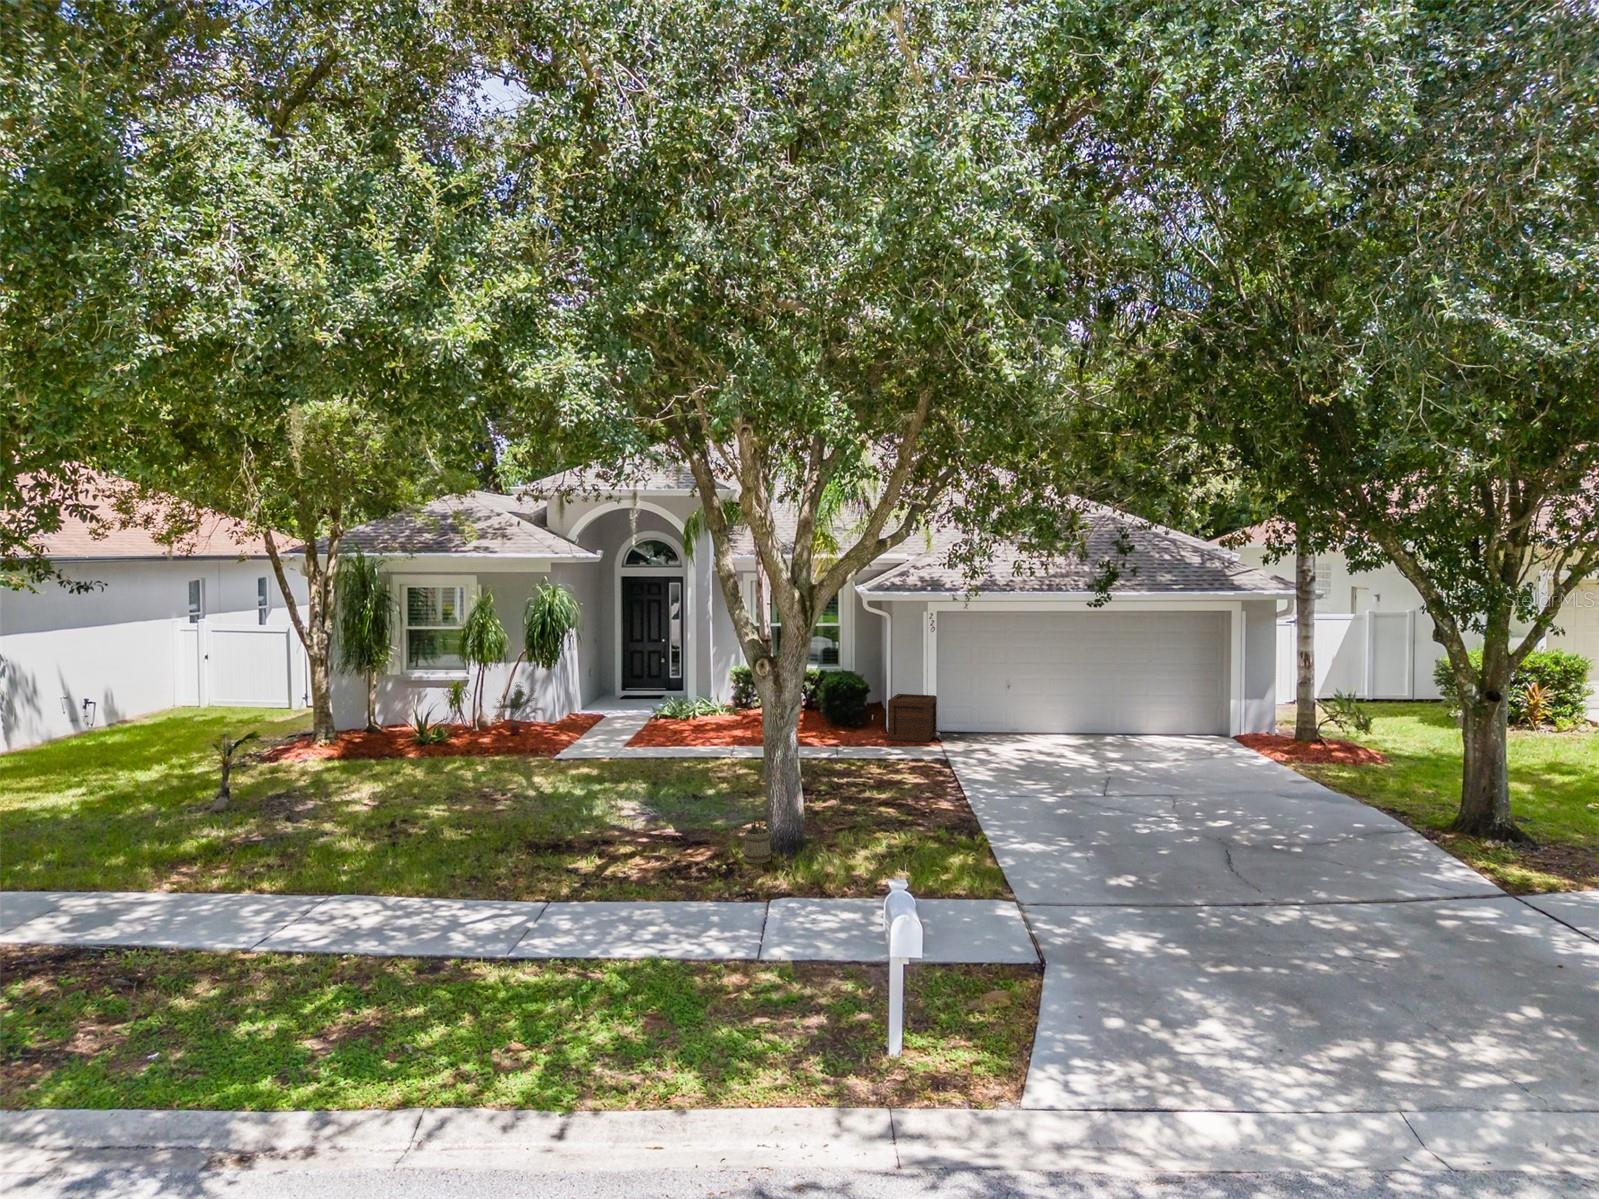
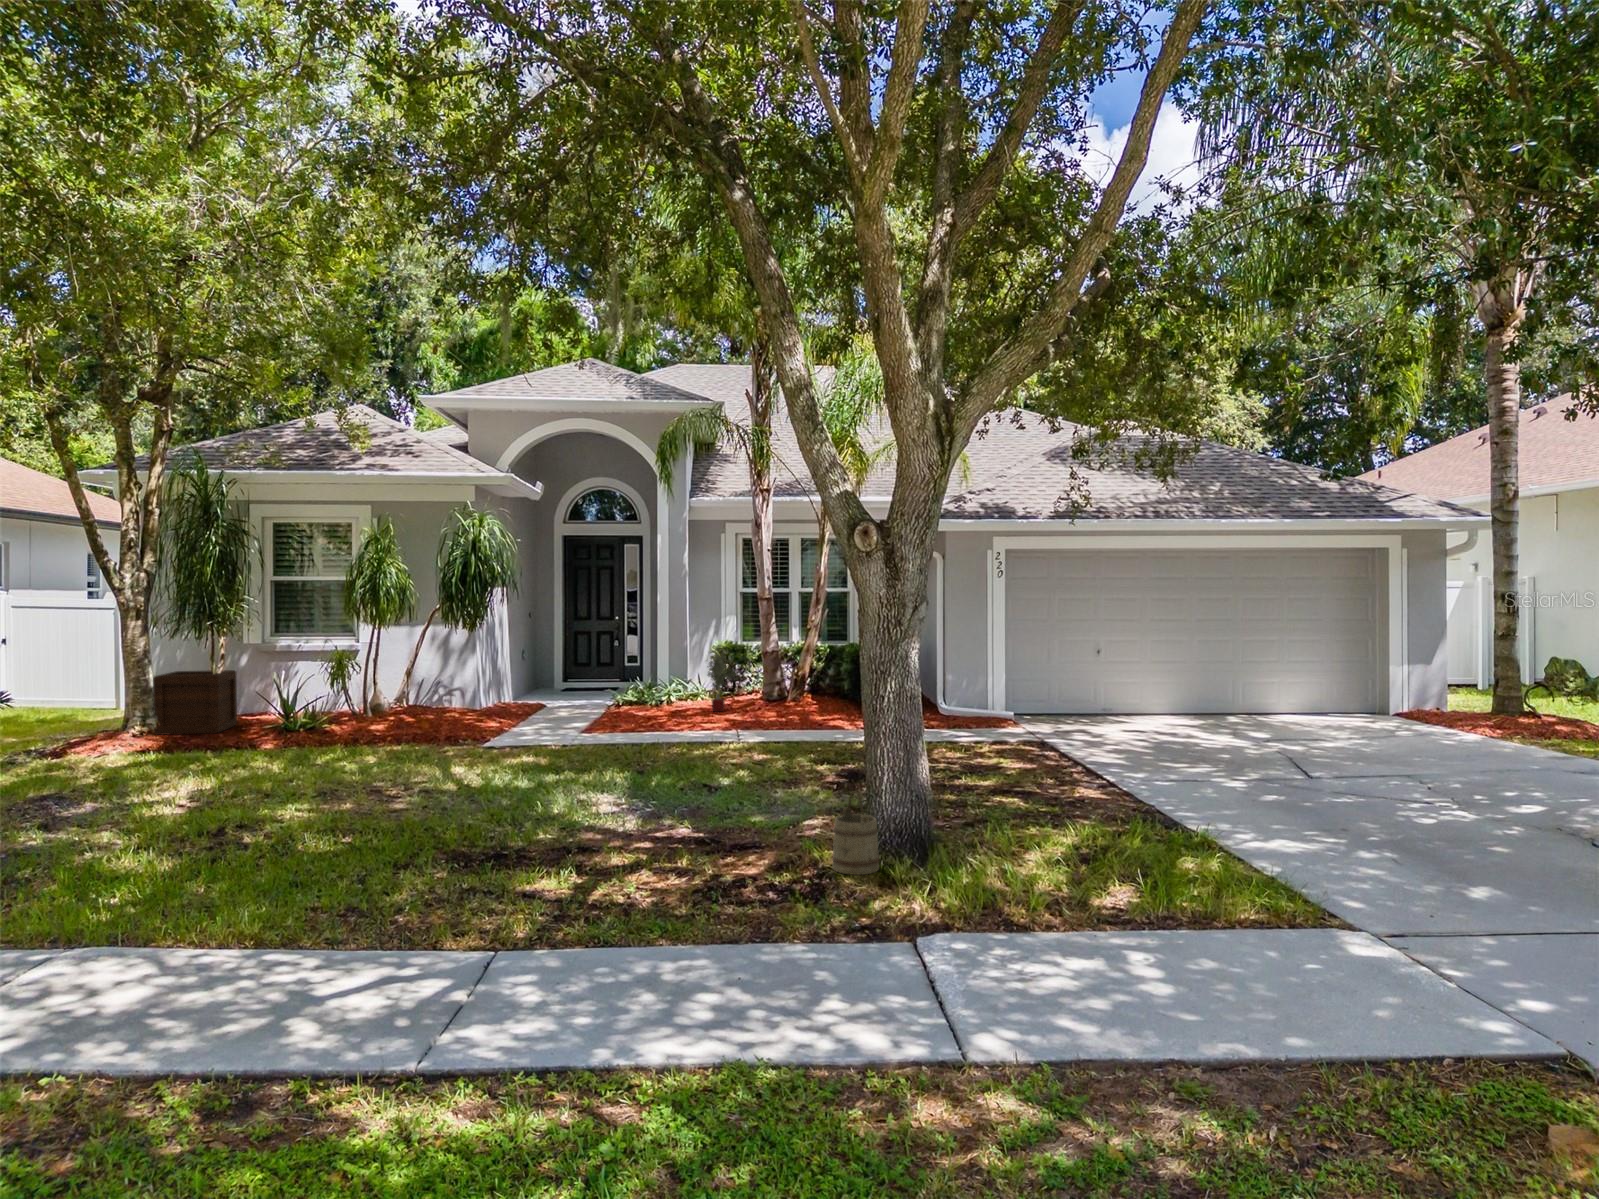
potted tree: present [494,684,535,735] -> present [707,645,740,712]
wooden crate: present [888,694,937,742] -> present [153,670,237,735]

